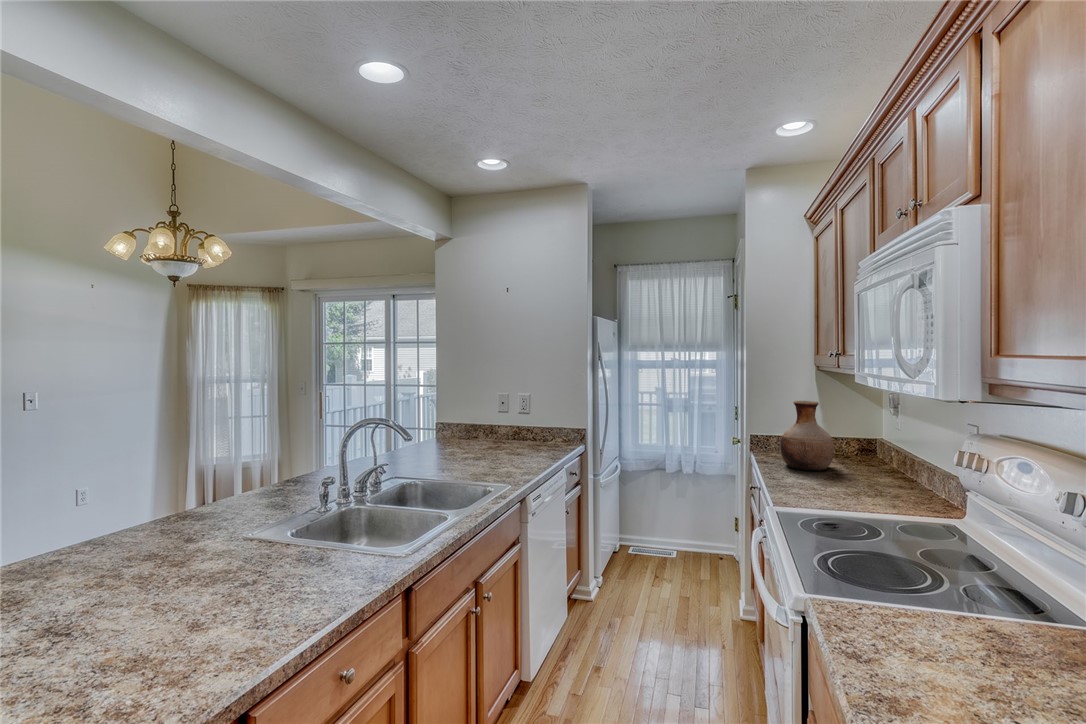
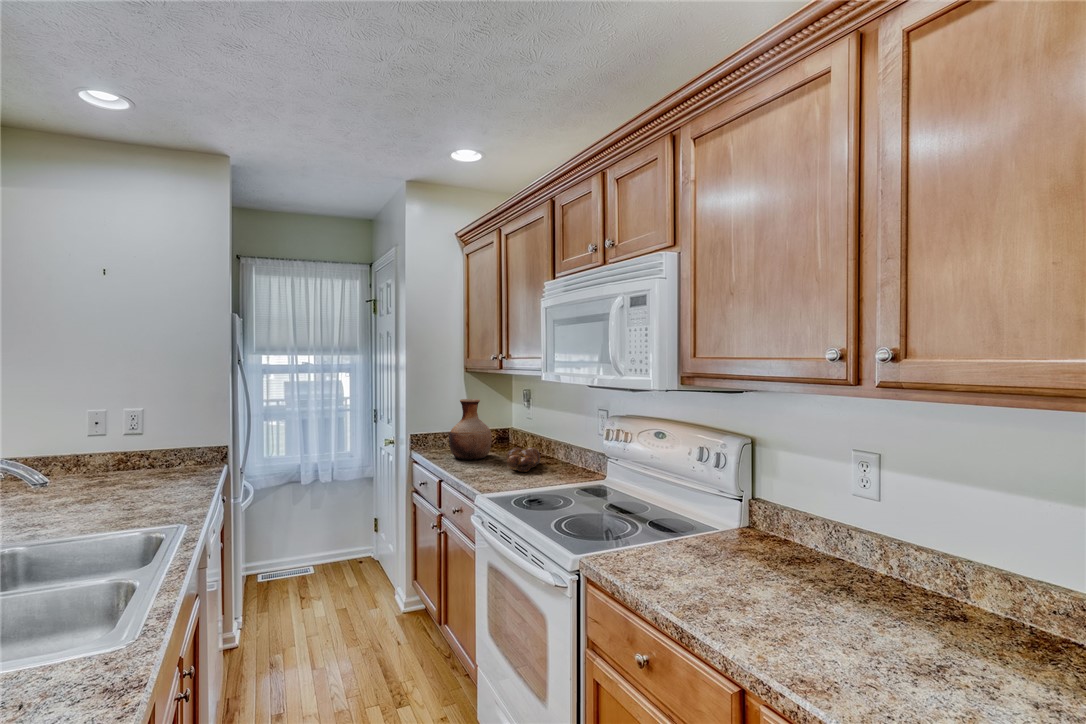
bread loaf: none [832,463,887,493] -> present [506,447,540,472]

